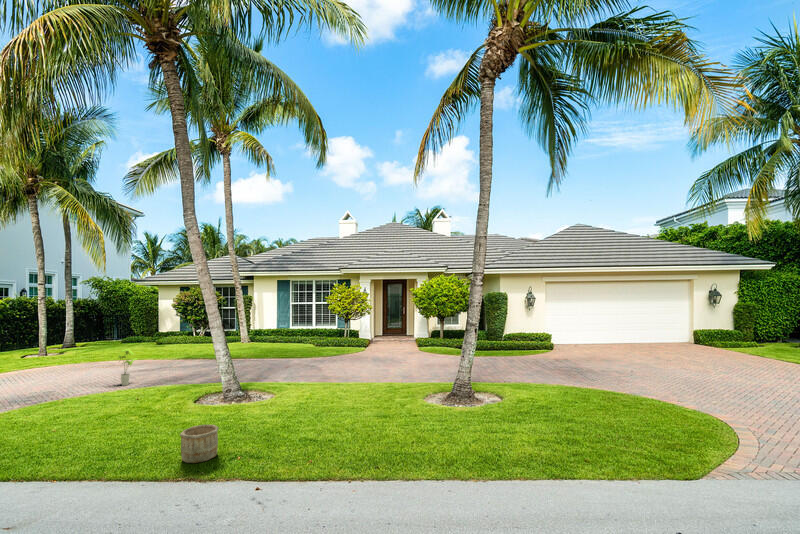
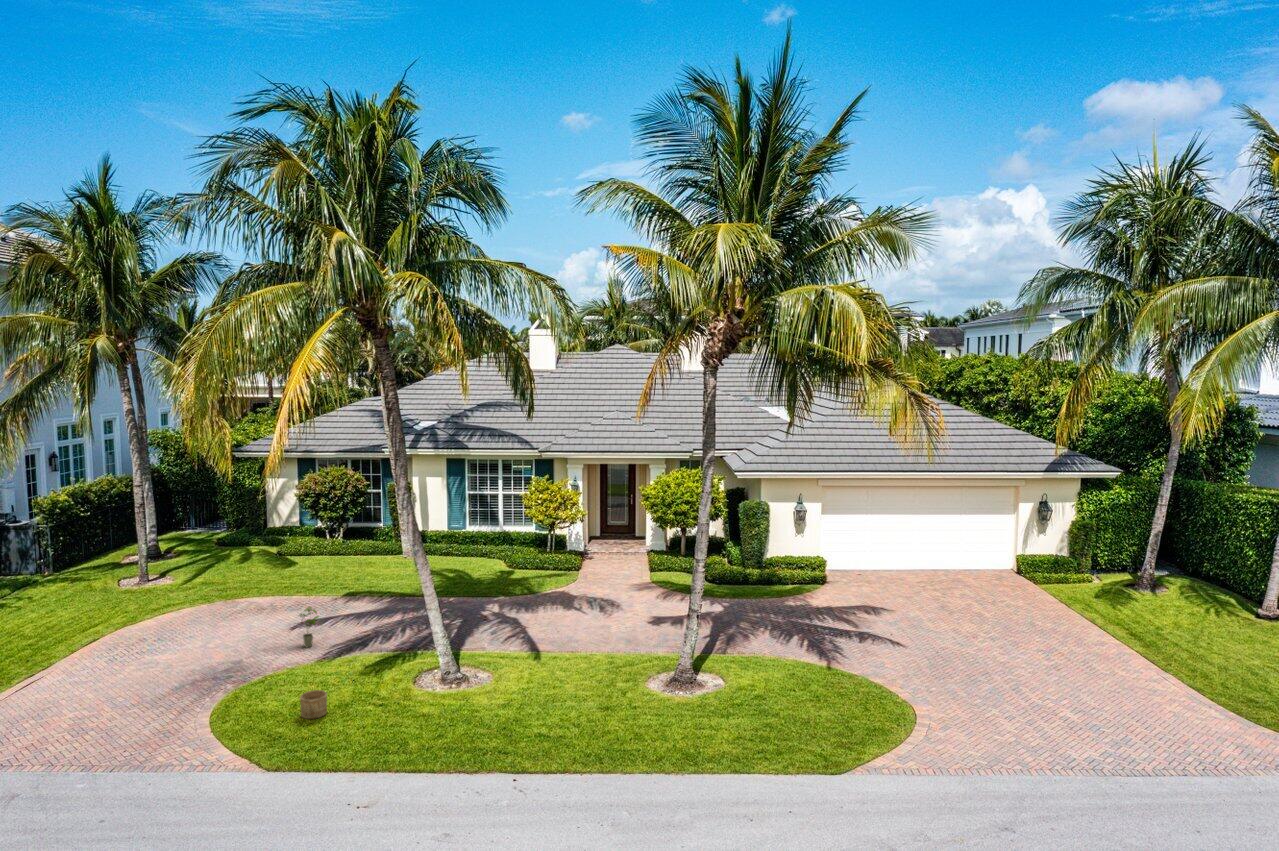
wooden bucket: present [180,425,219,463] -> present [300,690,327,719]

